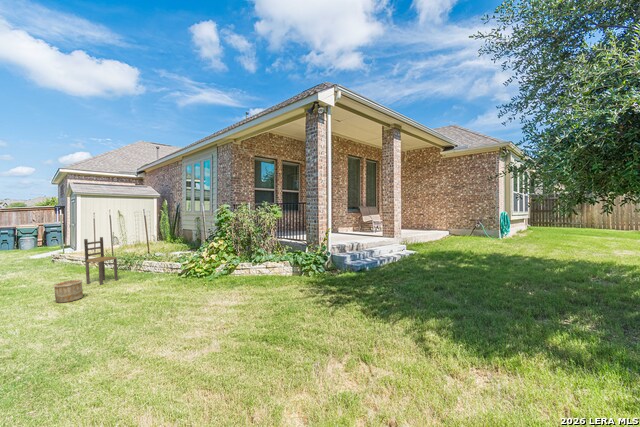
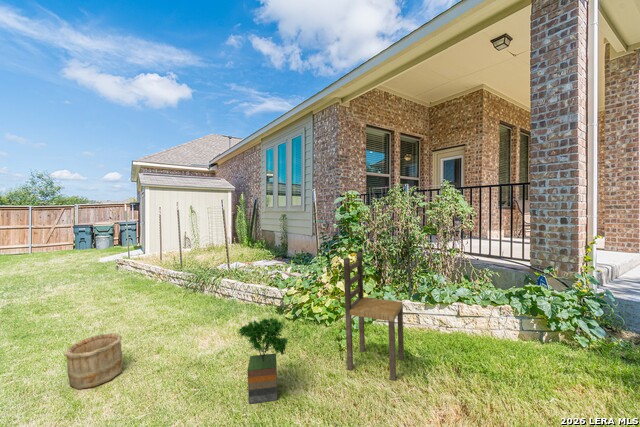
chair: present [84,237,118,285] -> present [344,252,404,381]
potted tree: none [145,264,170,299] -> present [239,318,288,404]

